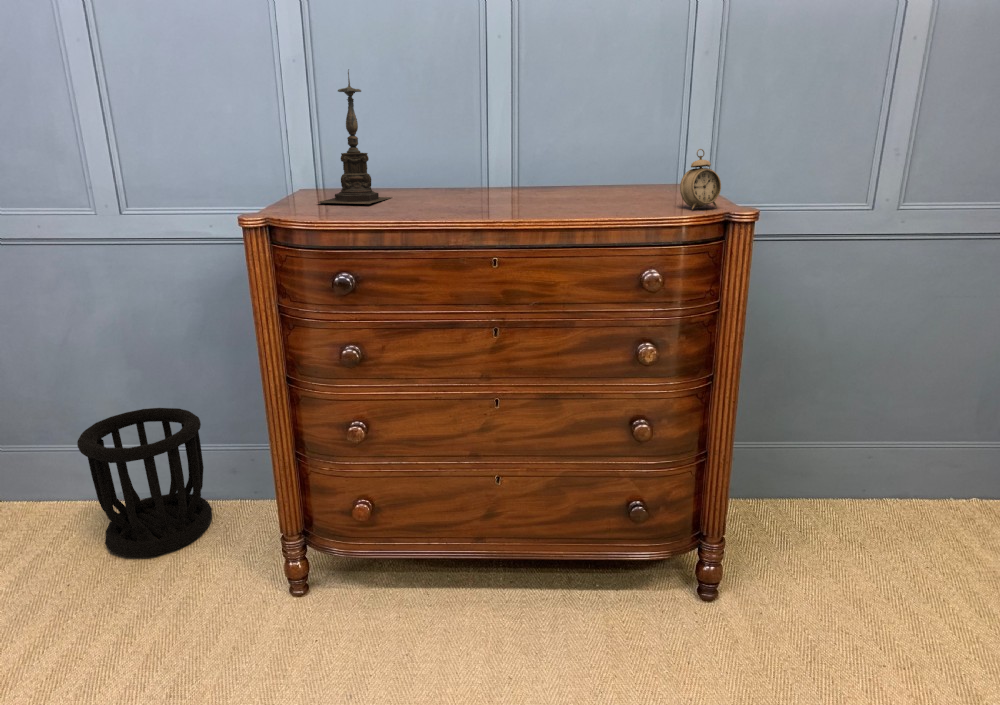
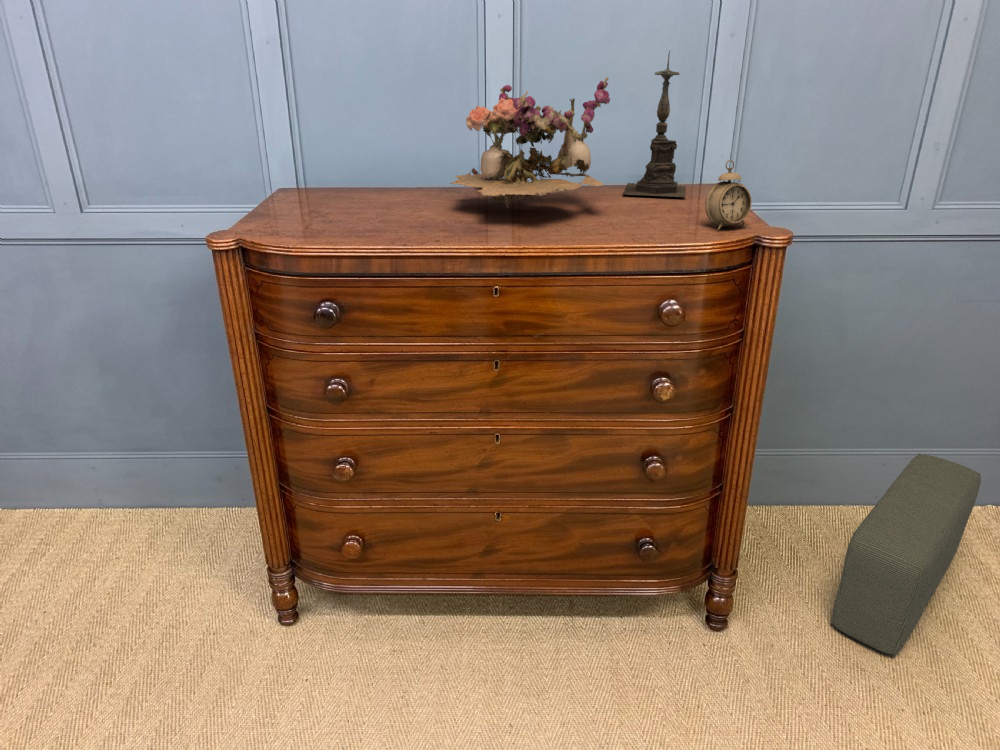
candle holder: present [318,69,390,204] -> present [623,51,686,197]
flower arrangement: none [455,83,595,200] -> present [450,77,610,207]
wastebasket: present [77,408,212,556] -> none [46,420,195,580]
pouf: none [820,438,959,622] -> present [831,454,981,655]

